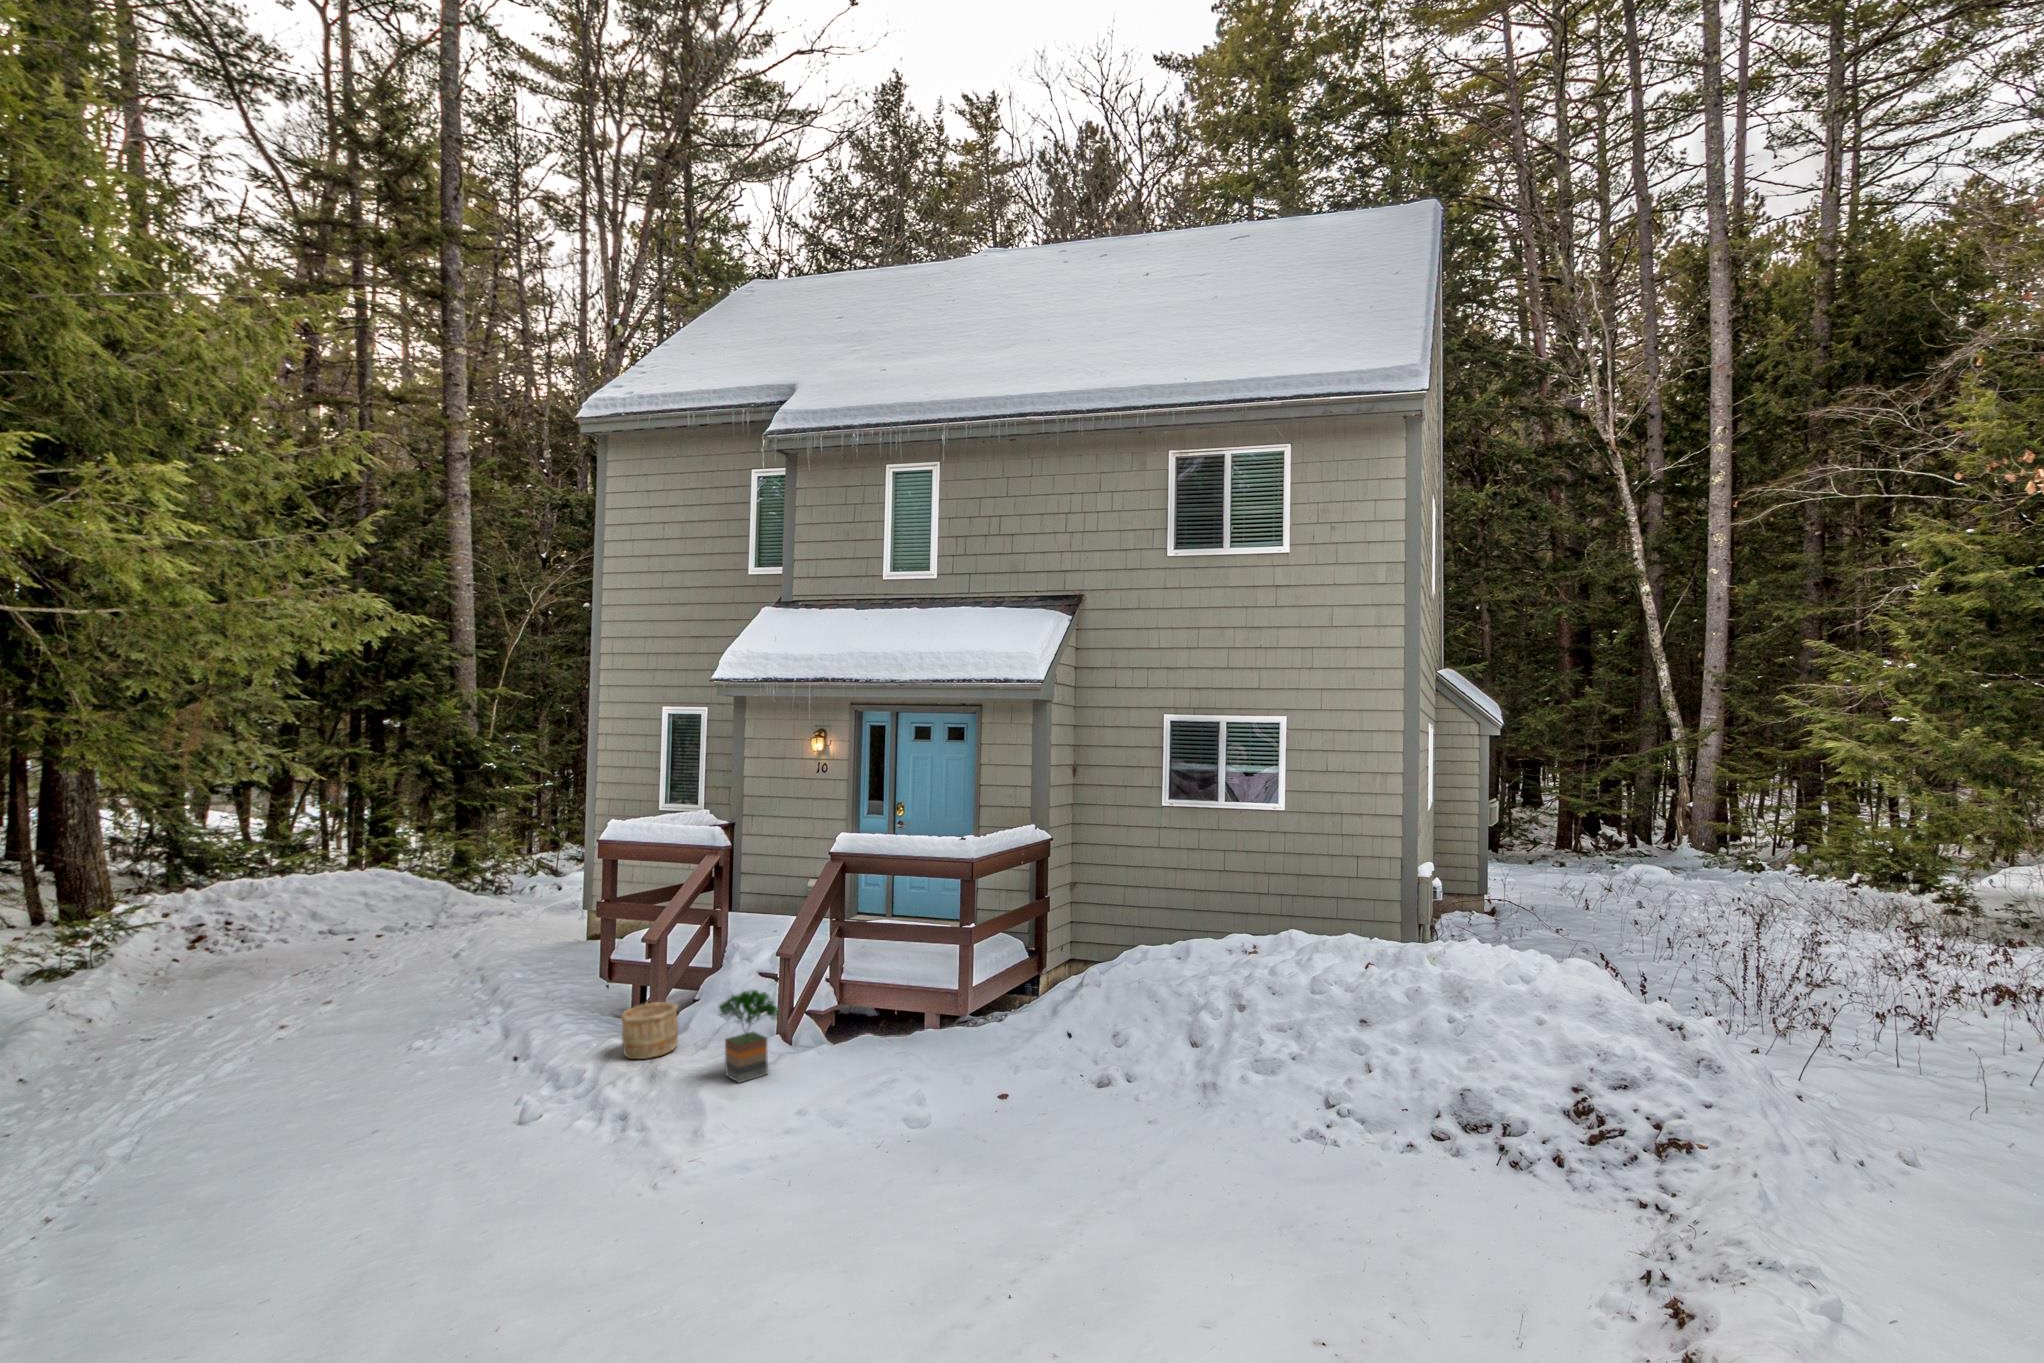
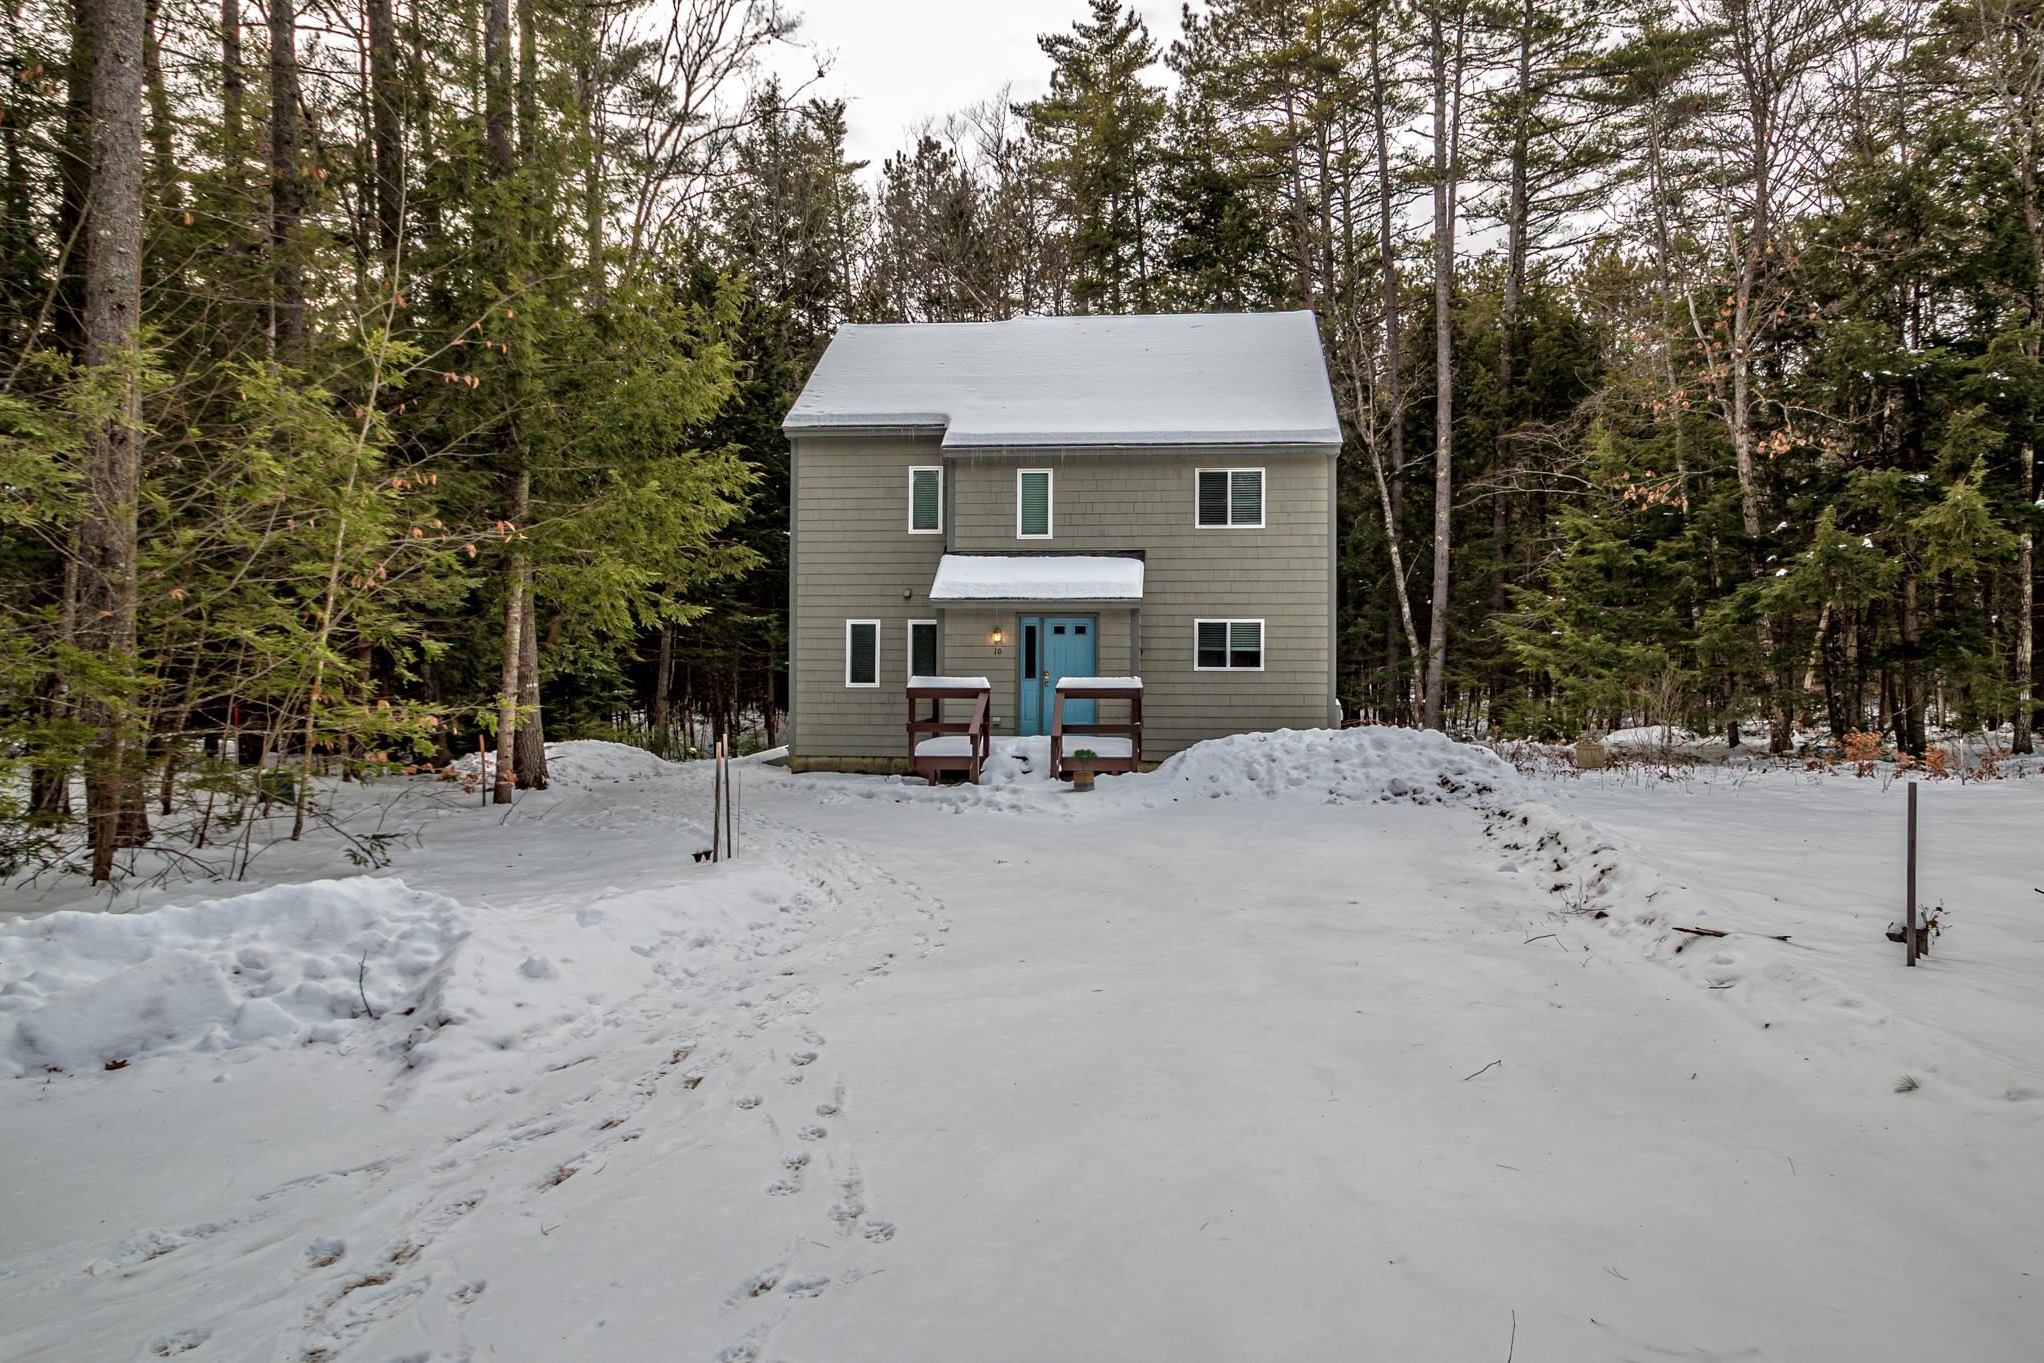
wooden bucket: present [620,1002,678,1059] -> present [1575,744,1605,768]

